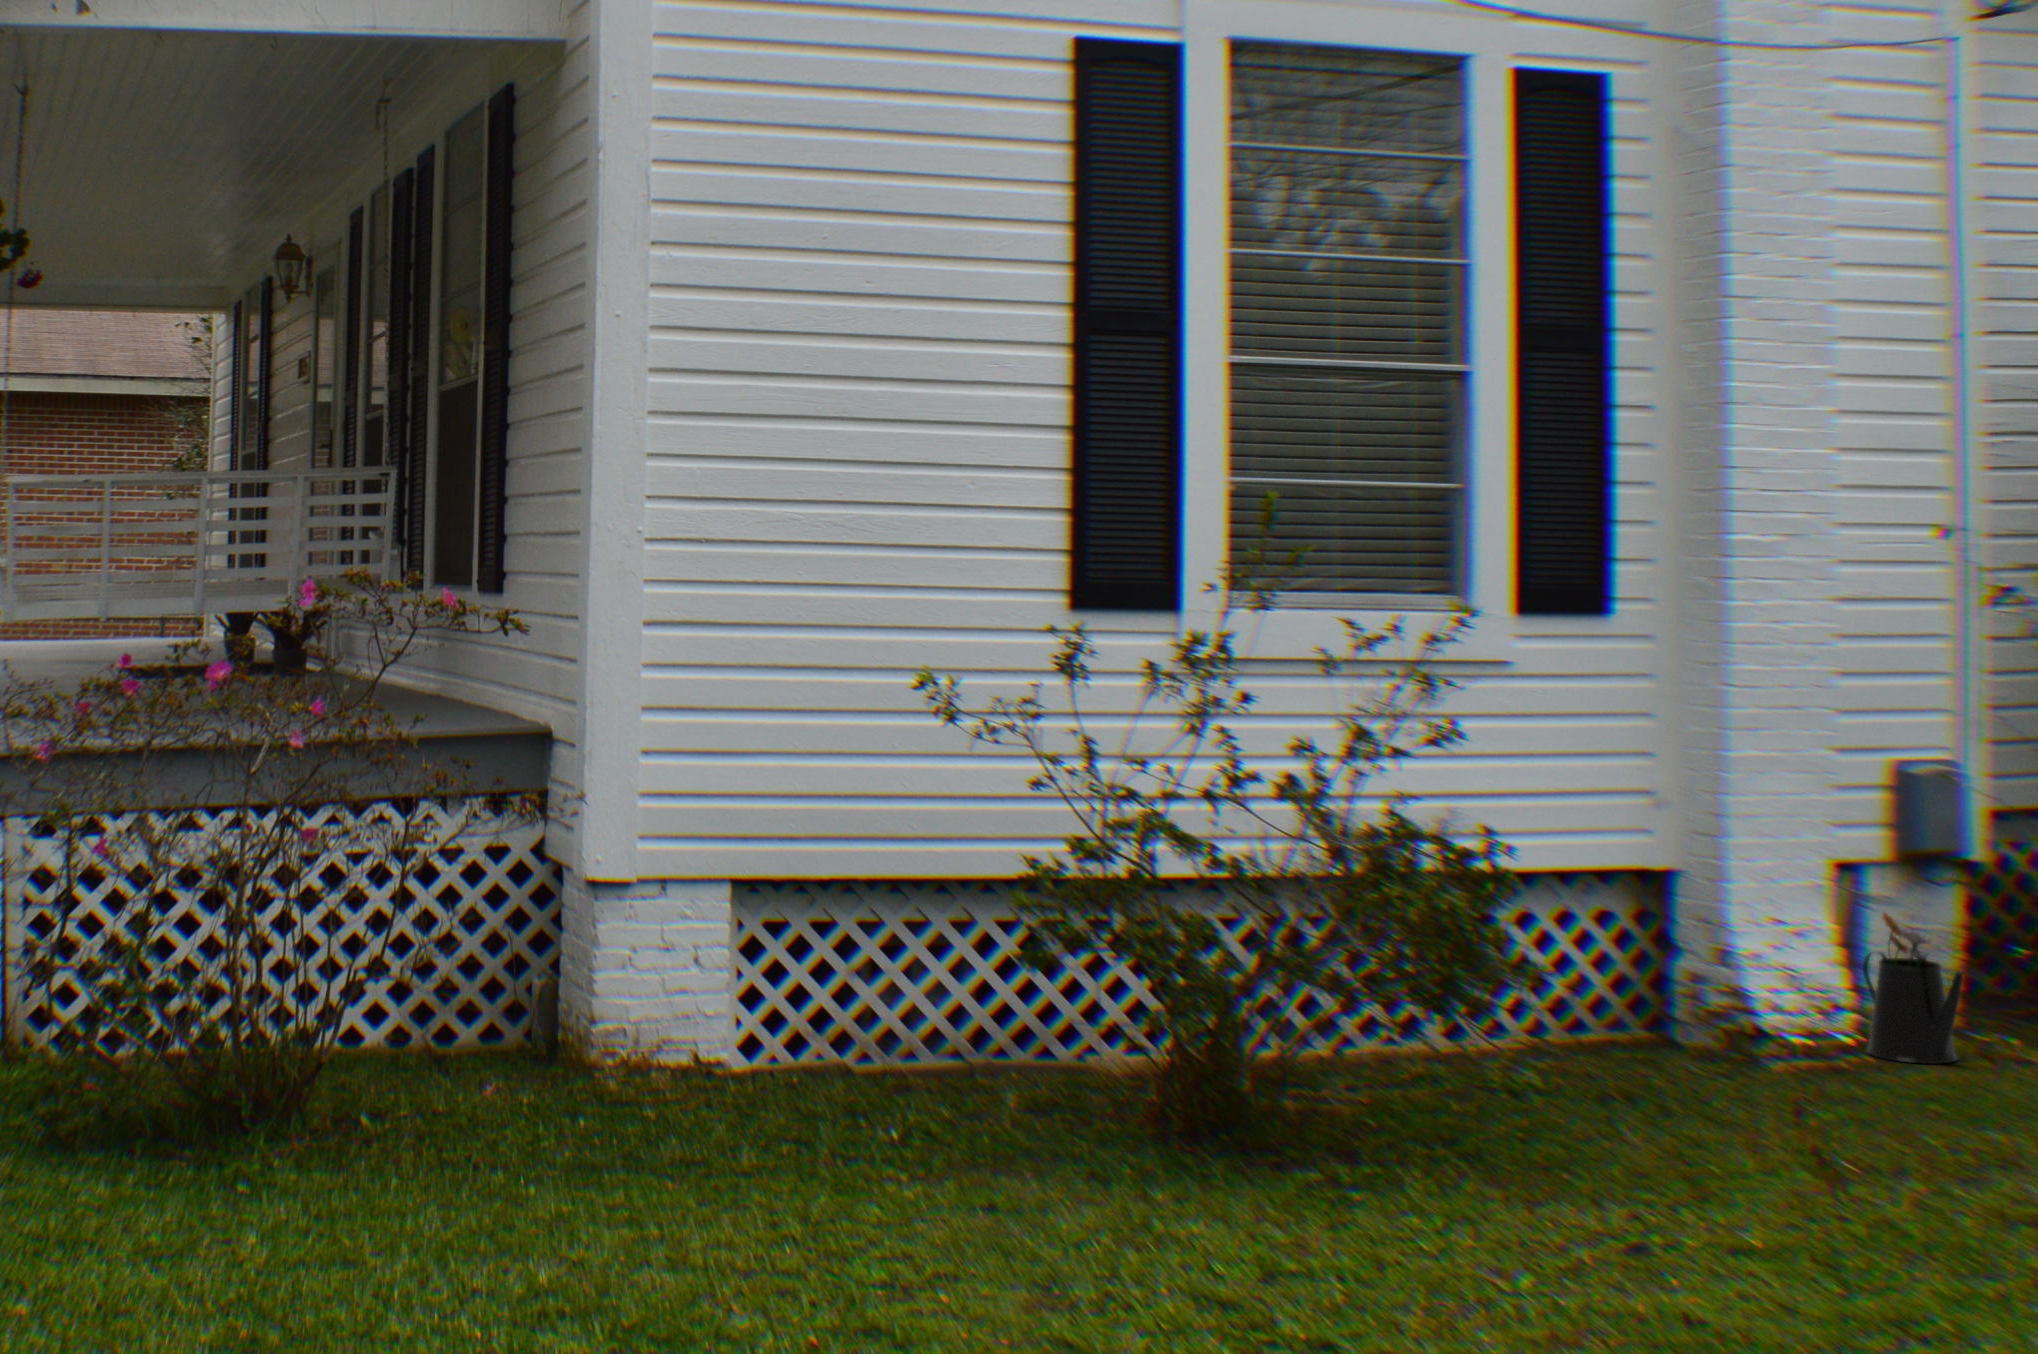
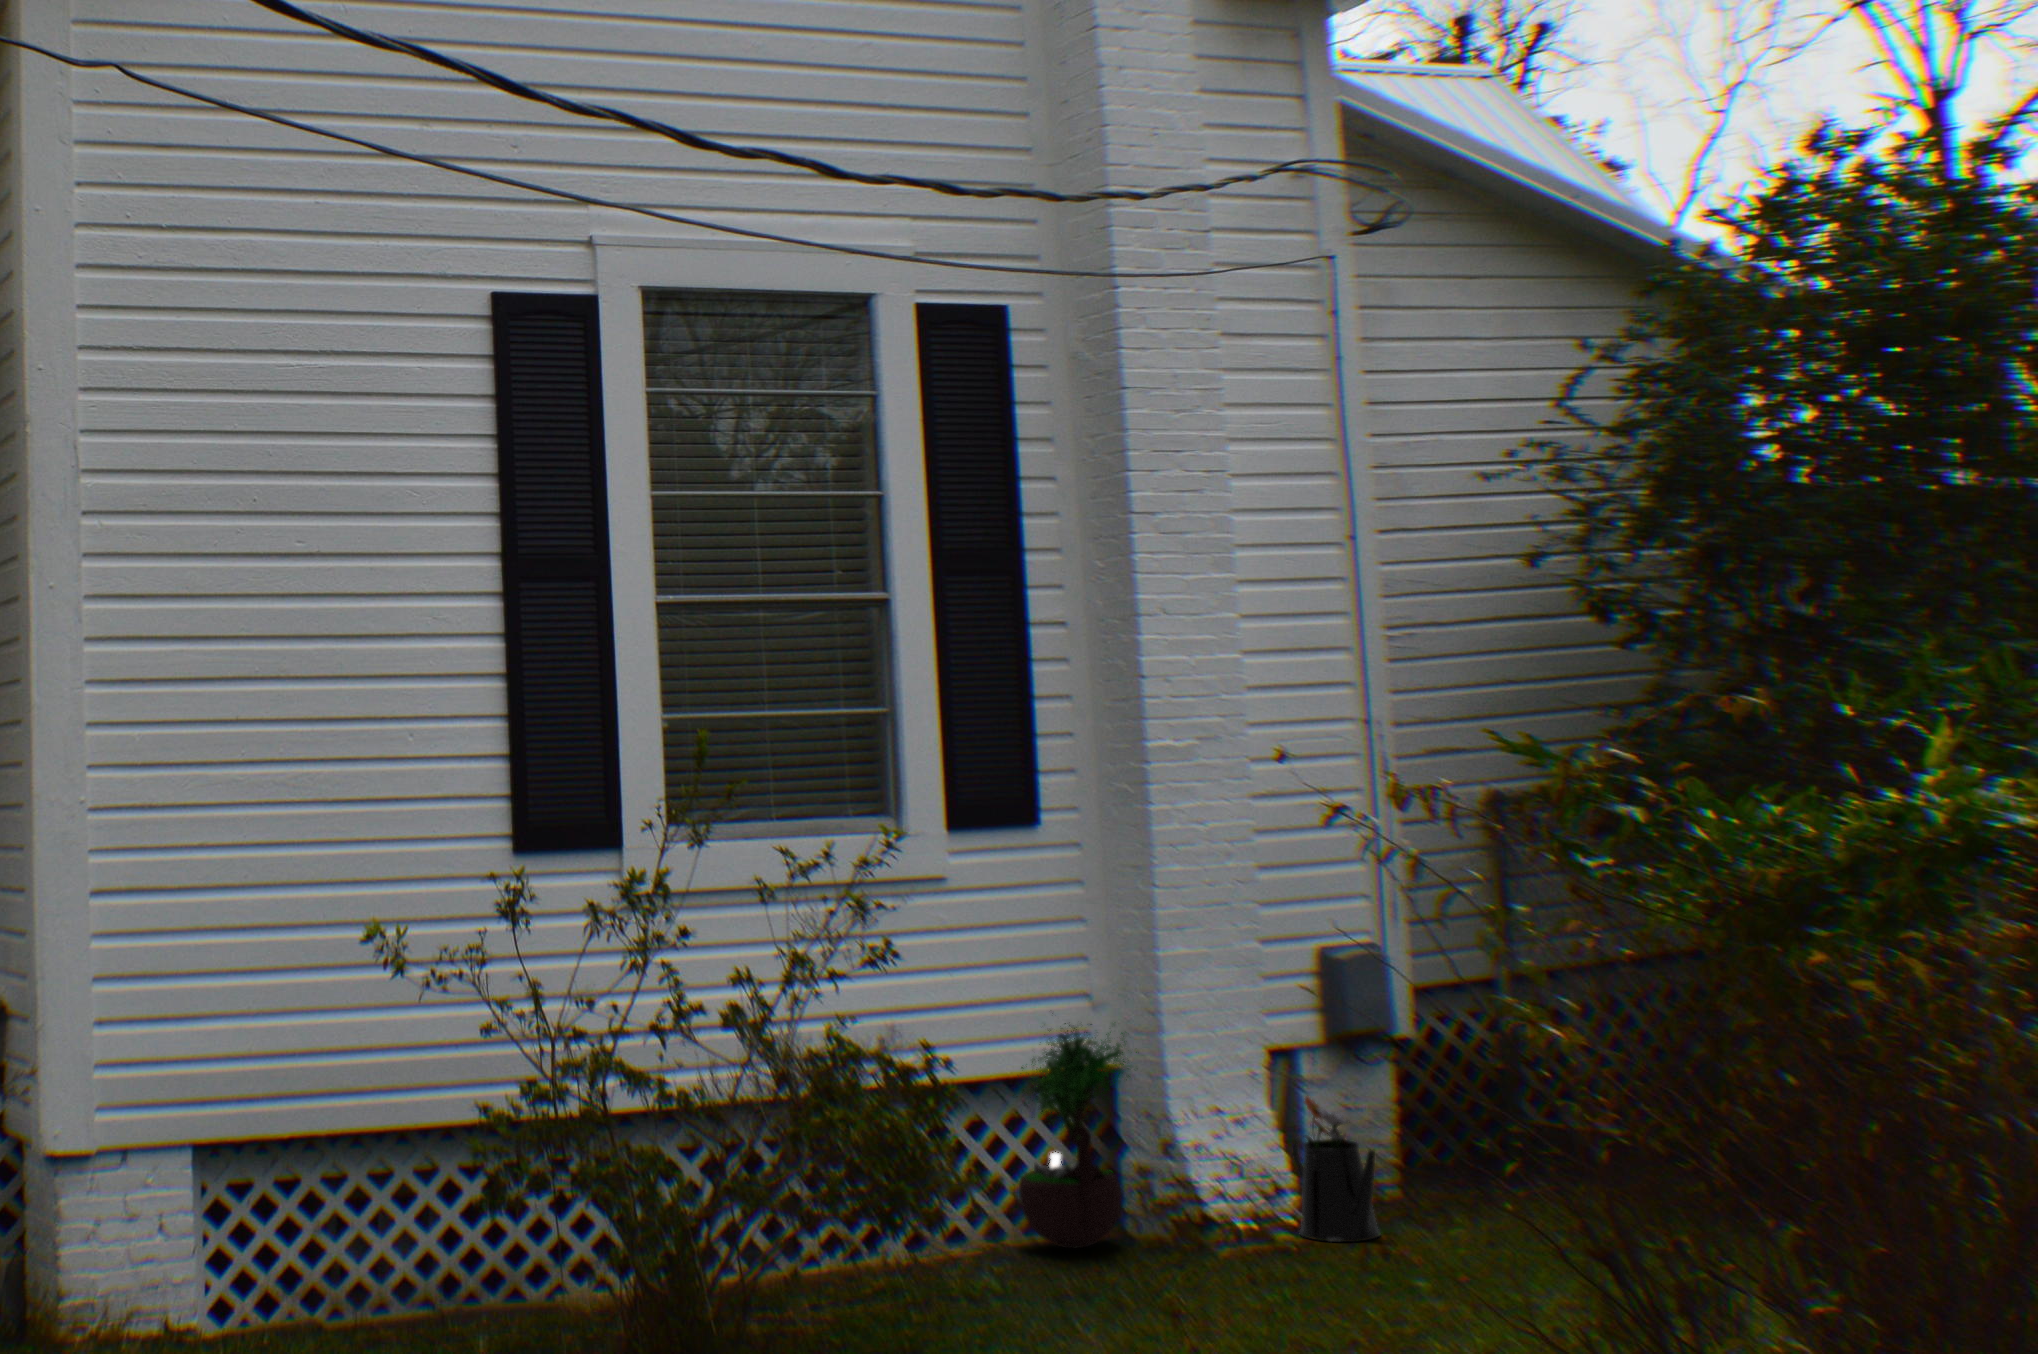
potted tree: none [1565,805,1711,1049] -> present [1013,1013,1137,1249]

